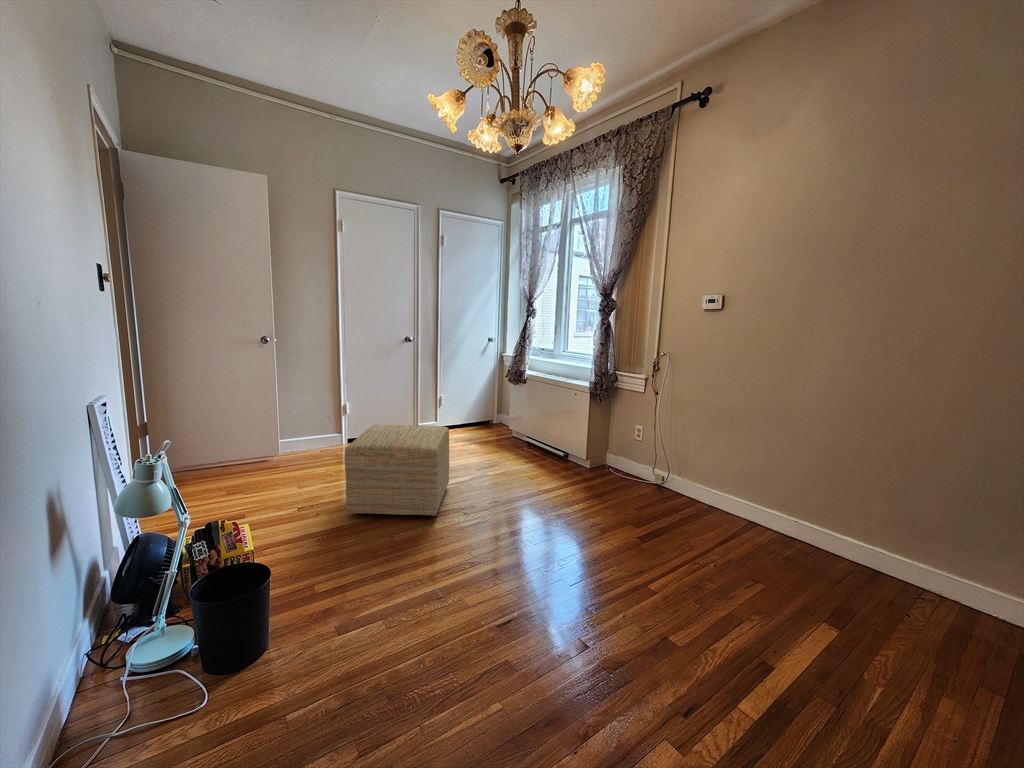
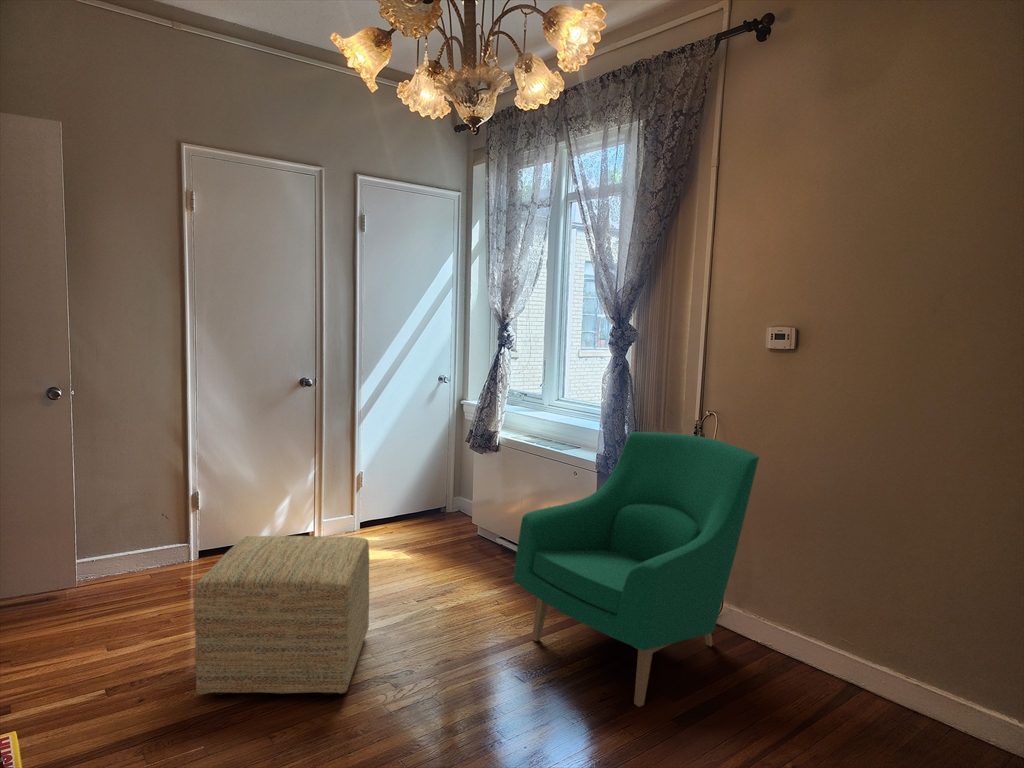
armchair: none [537,366,695,528] -> present [513,432,759,707]

